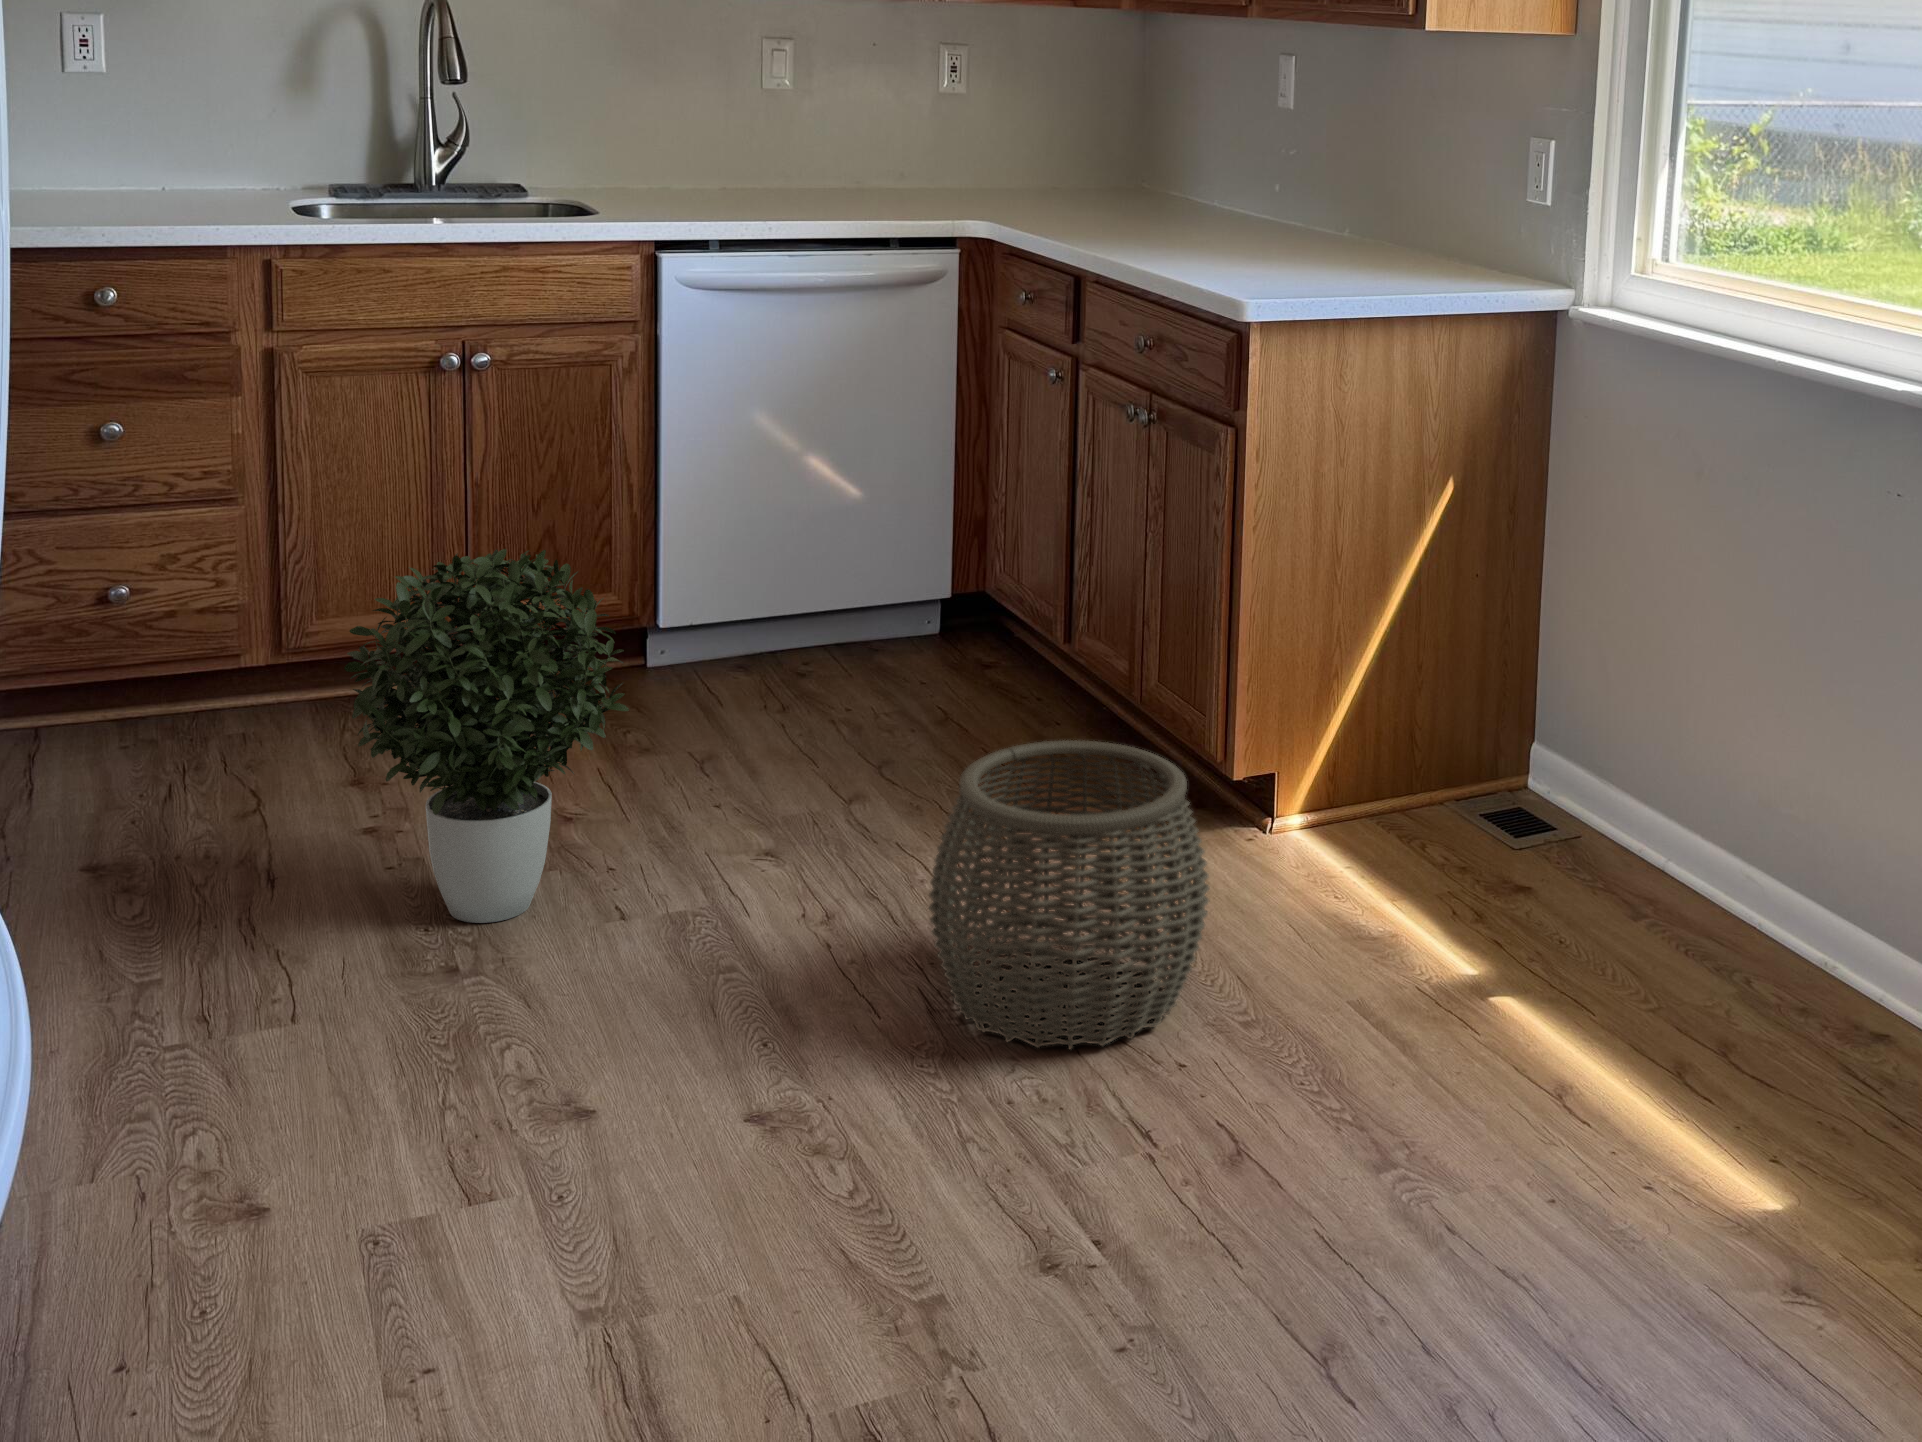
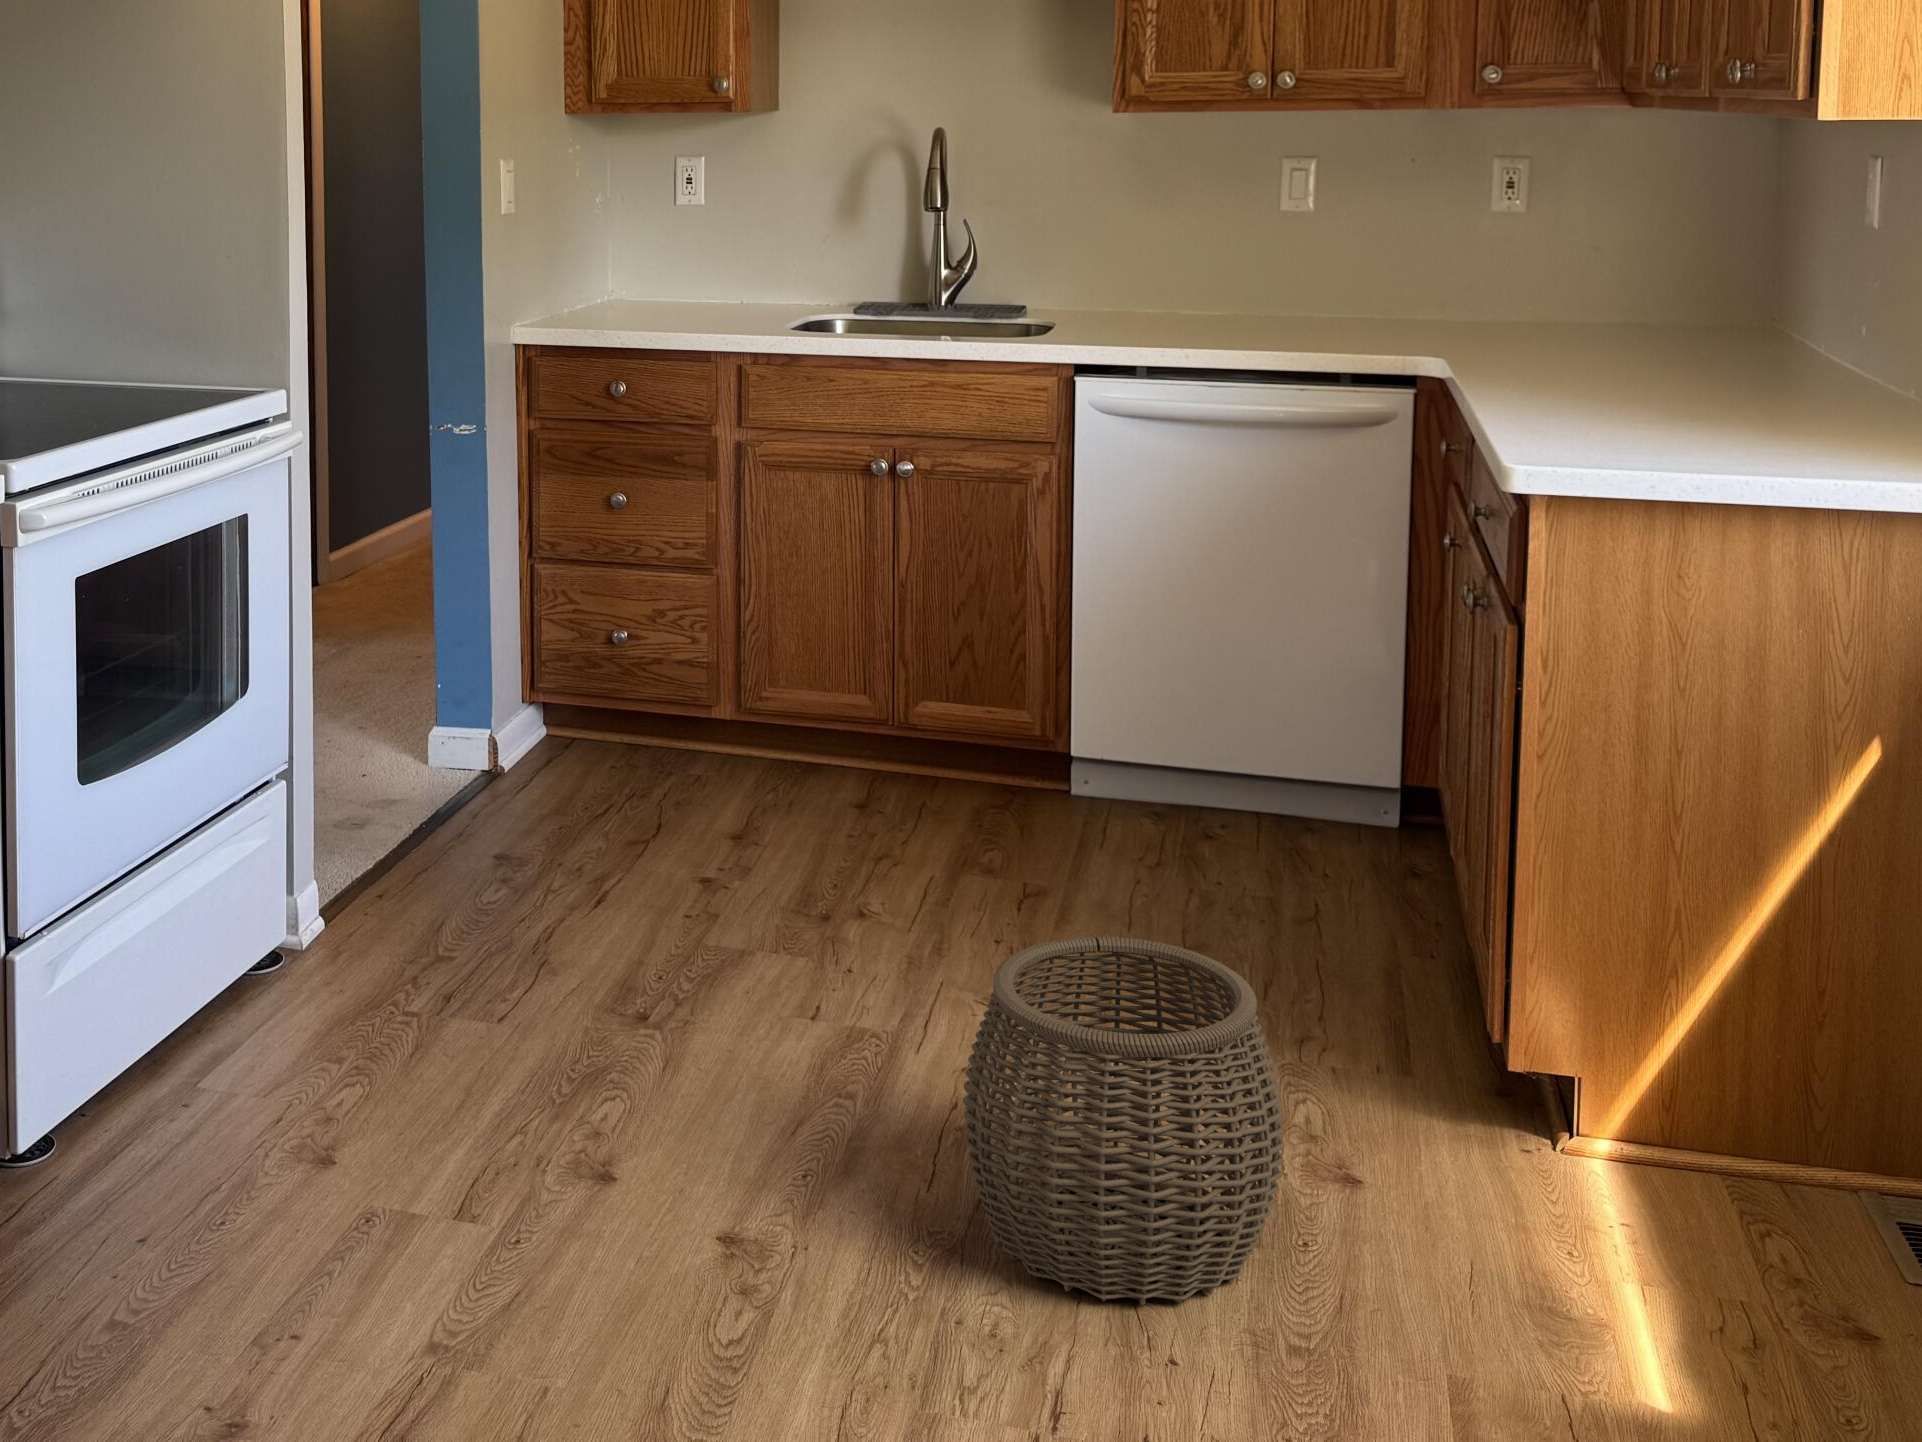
potted plant: present [344,549,629,923] -> none [604,642,841,995]

